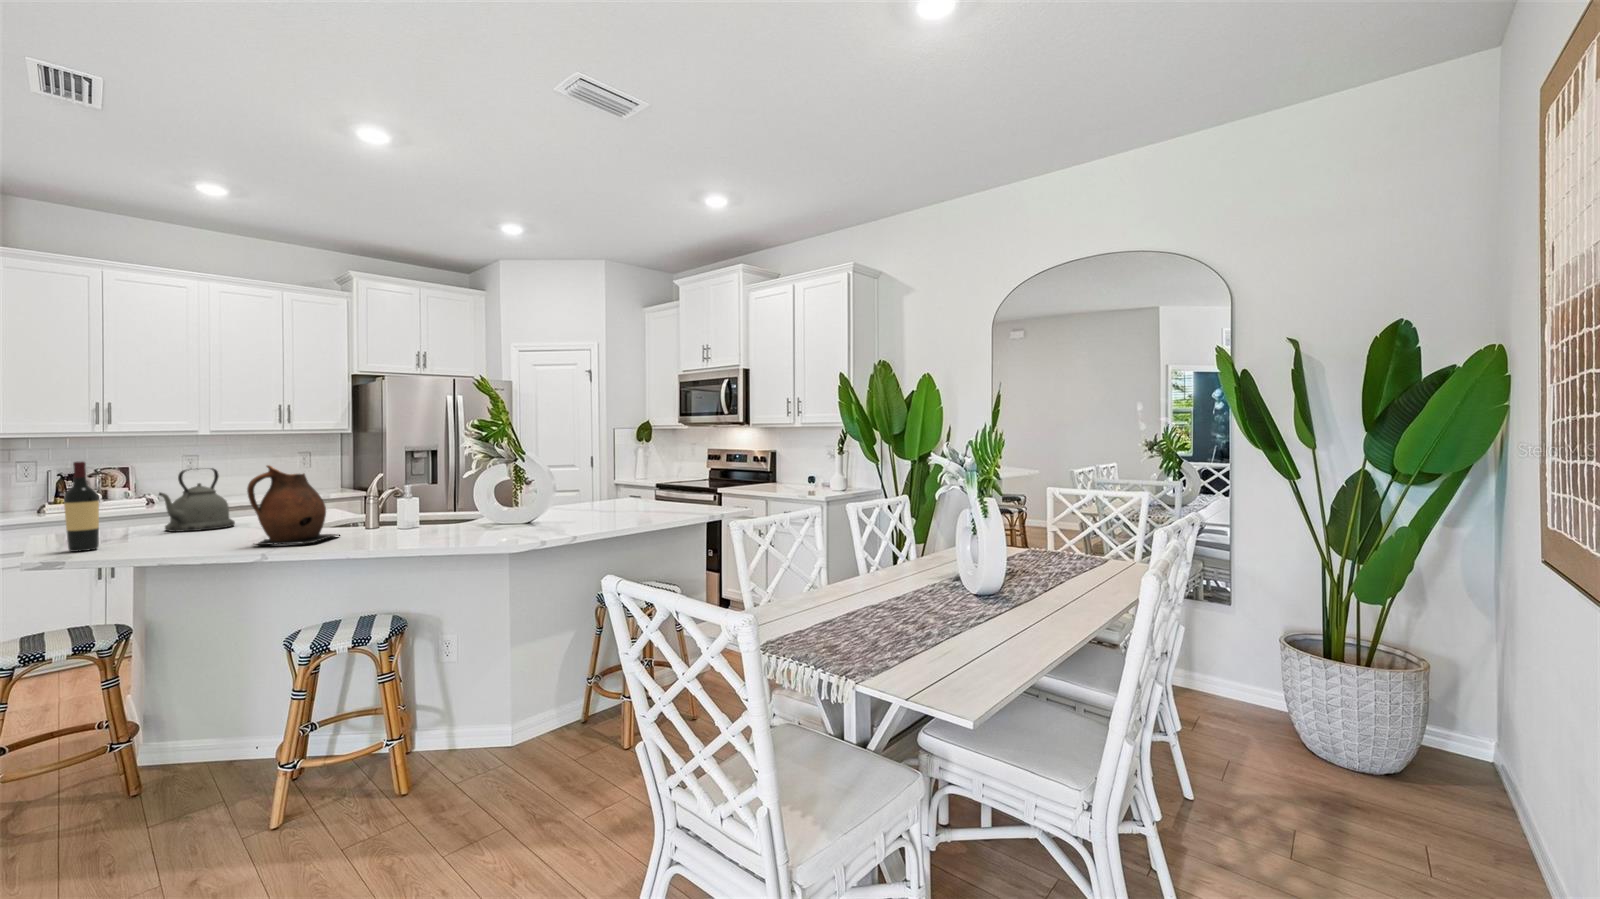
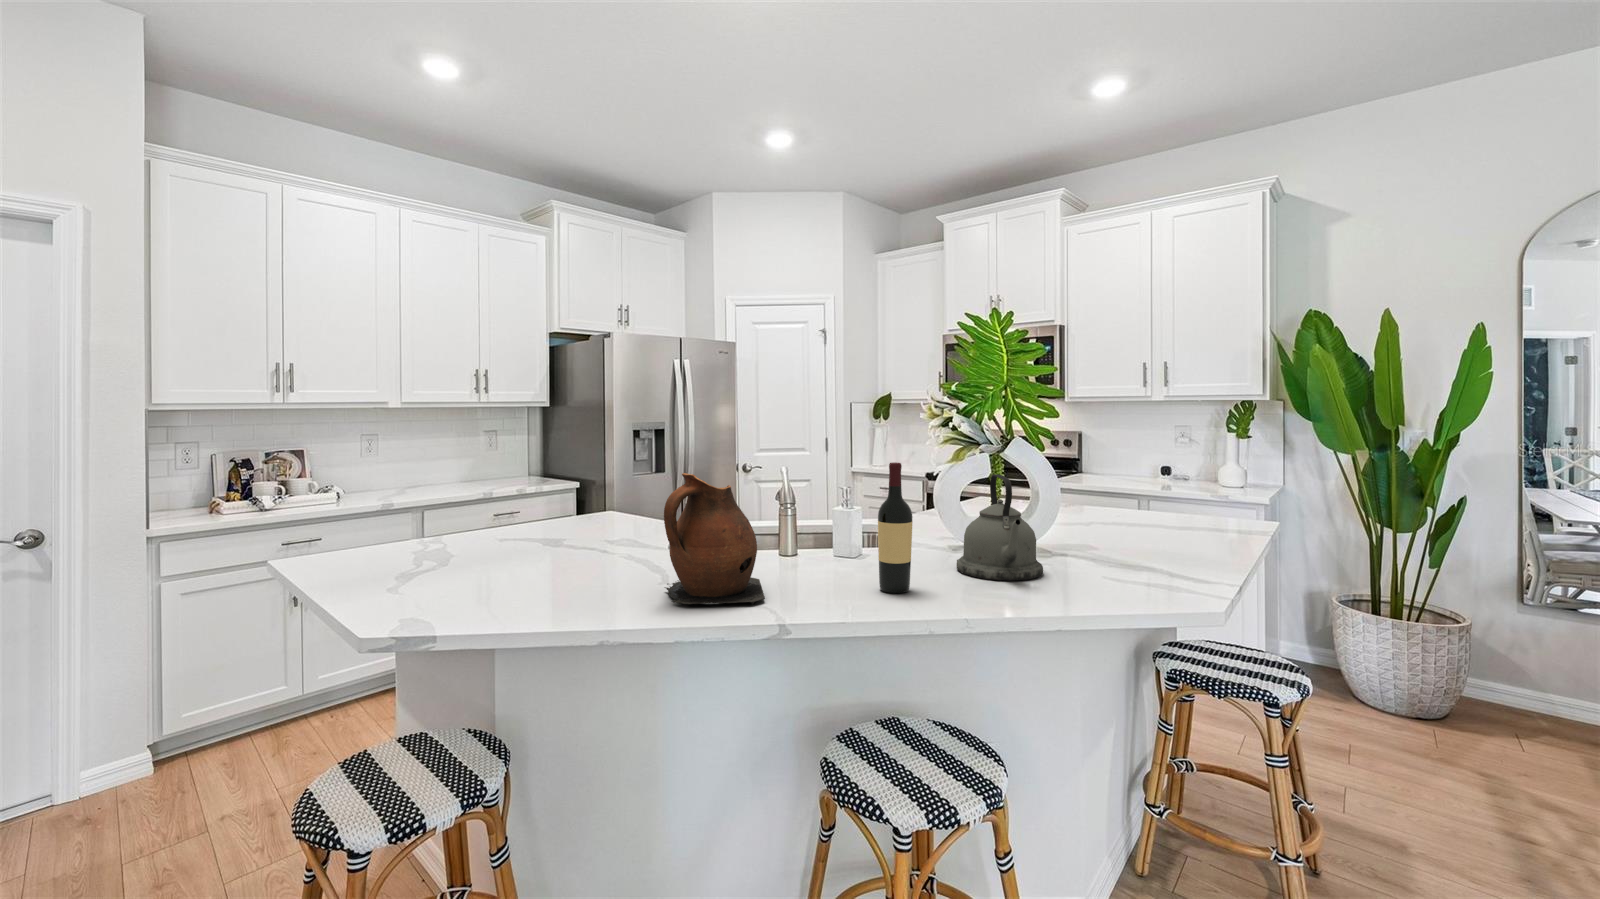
wine bottle: present [64,462,99,552] -> present [878,462,913,593]
kettle: present [159,468,235,532] -> present [957,474,1043,581]

